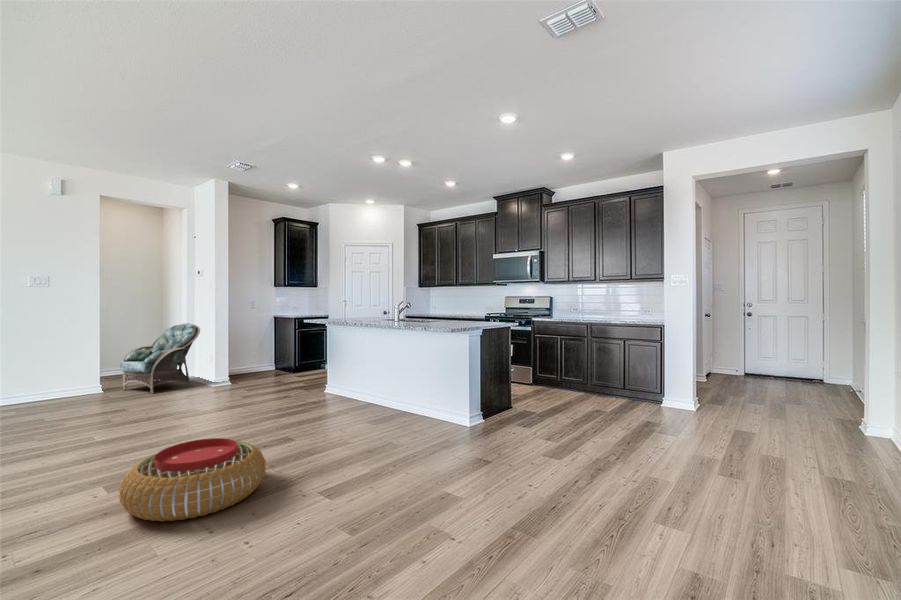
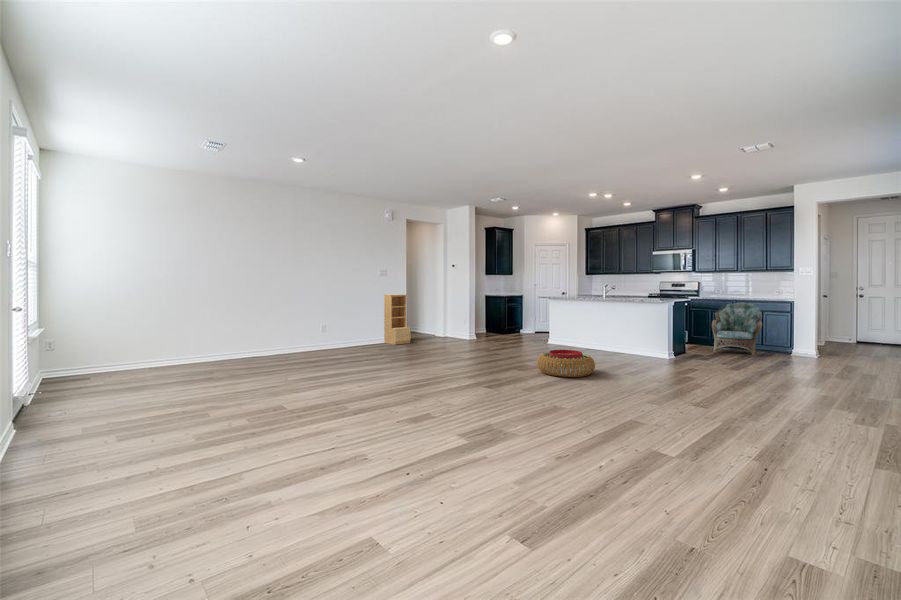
bookshelf: none [26,318,74,410] -> present [384,294,411,345]
armchair: present [120,323,200,394] -> present [712,303,762,356]

